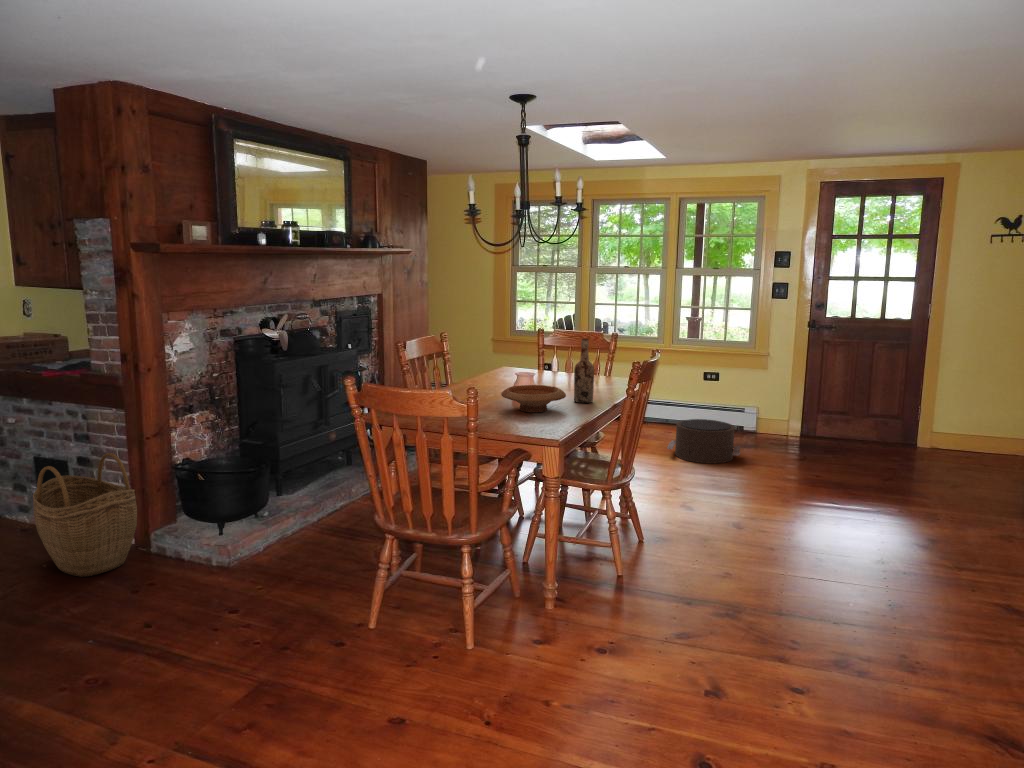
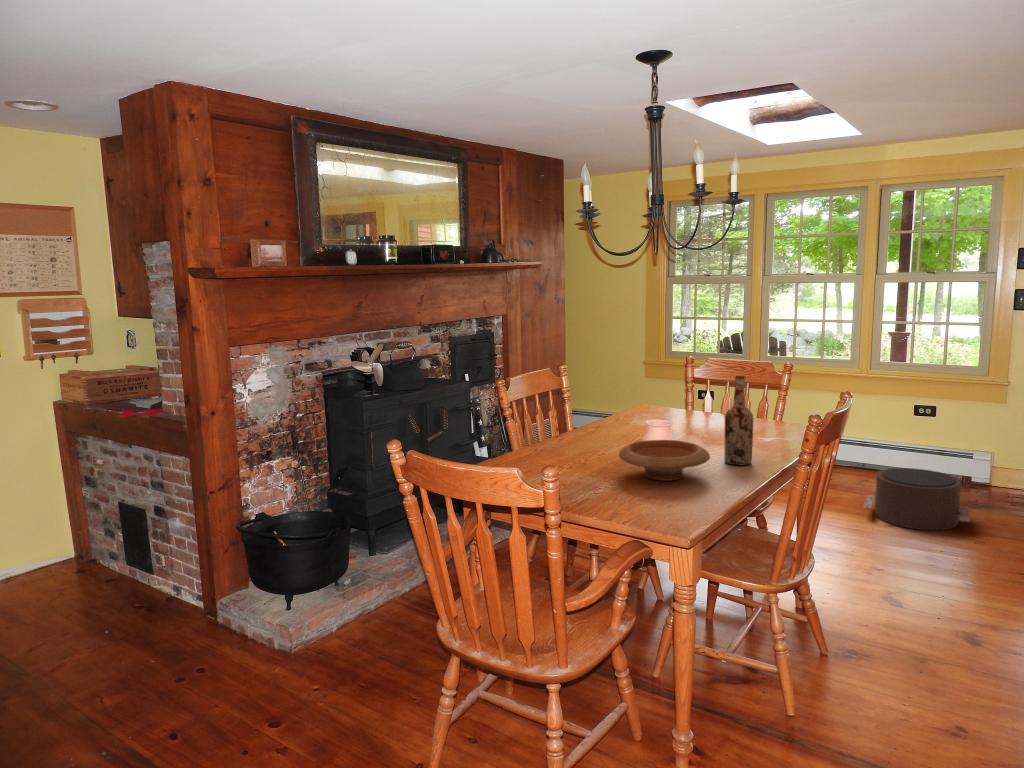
woven basket: present [33,453,137,577] -> none [89,508,196,653]

